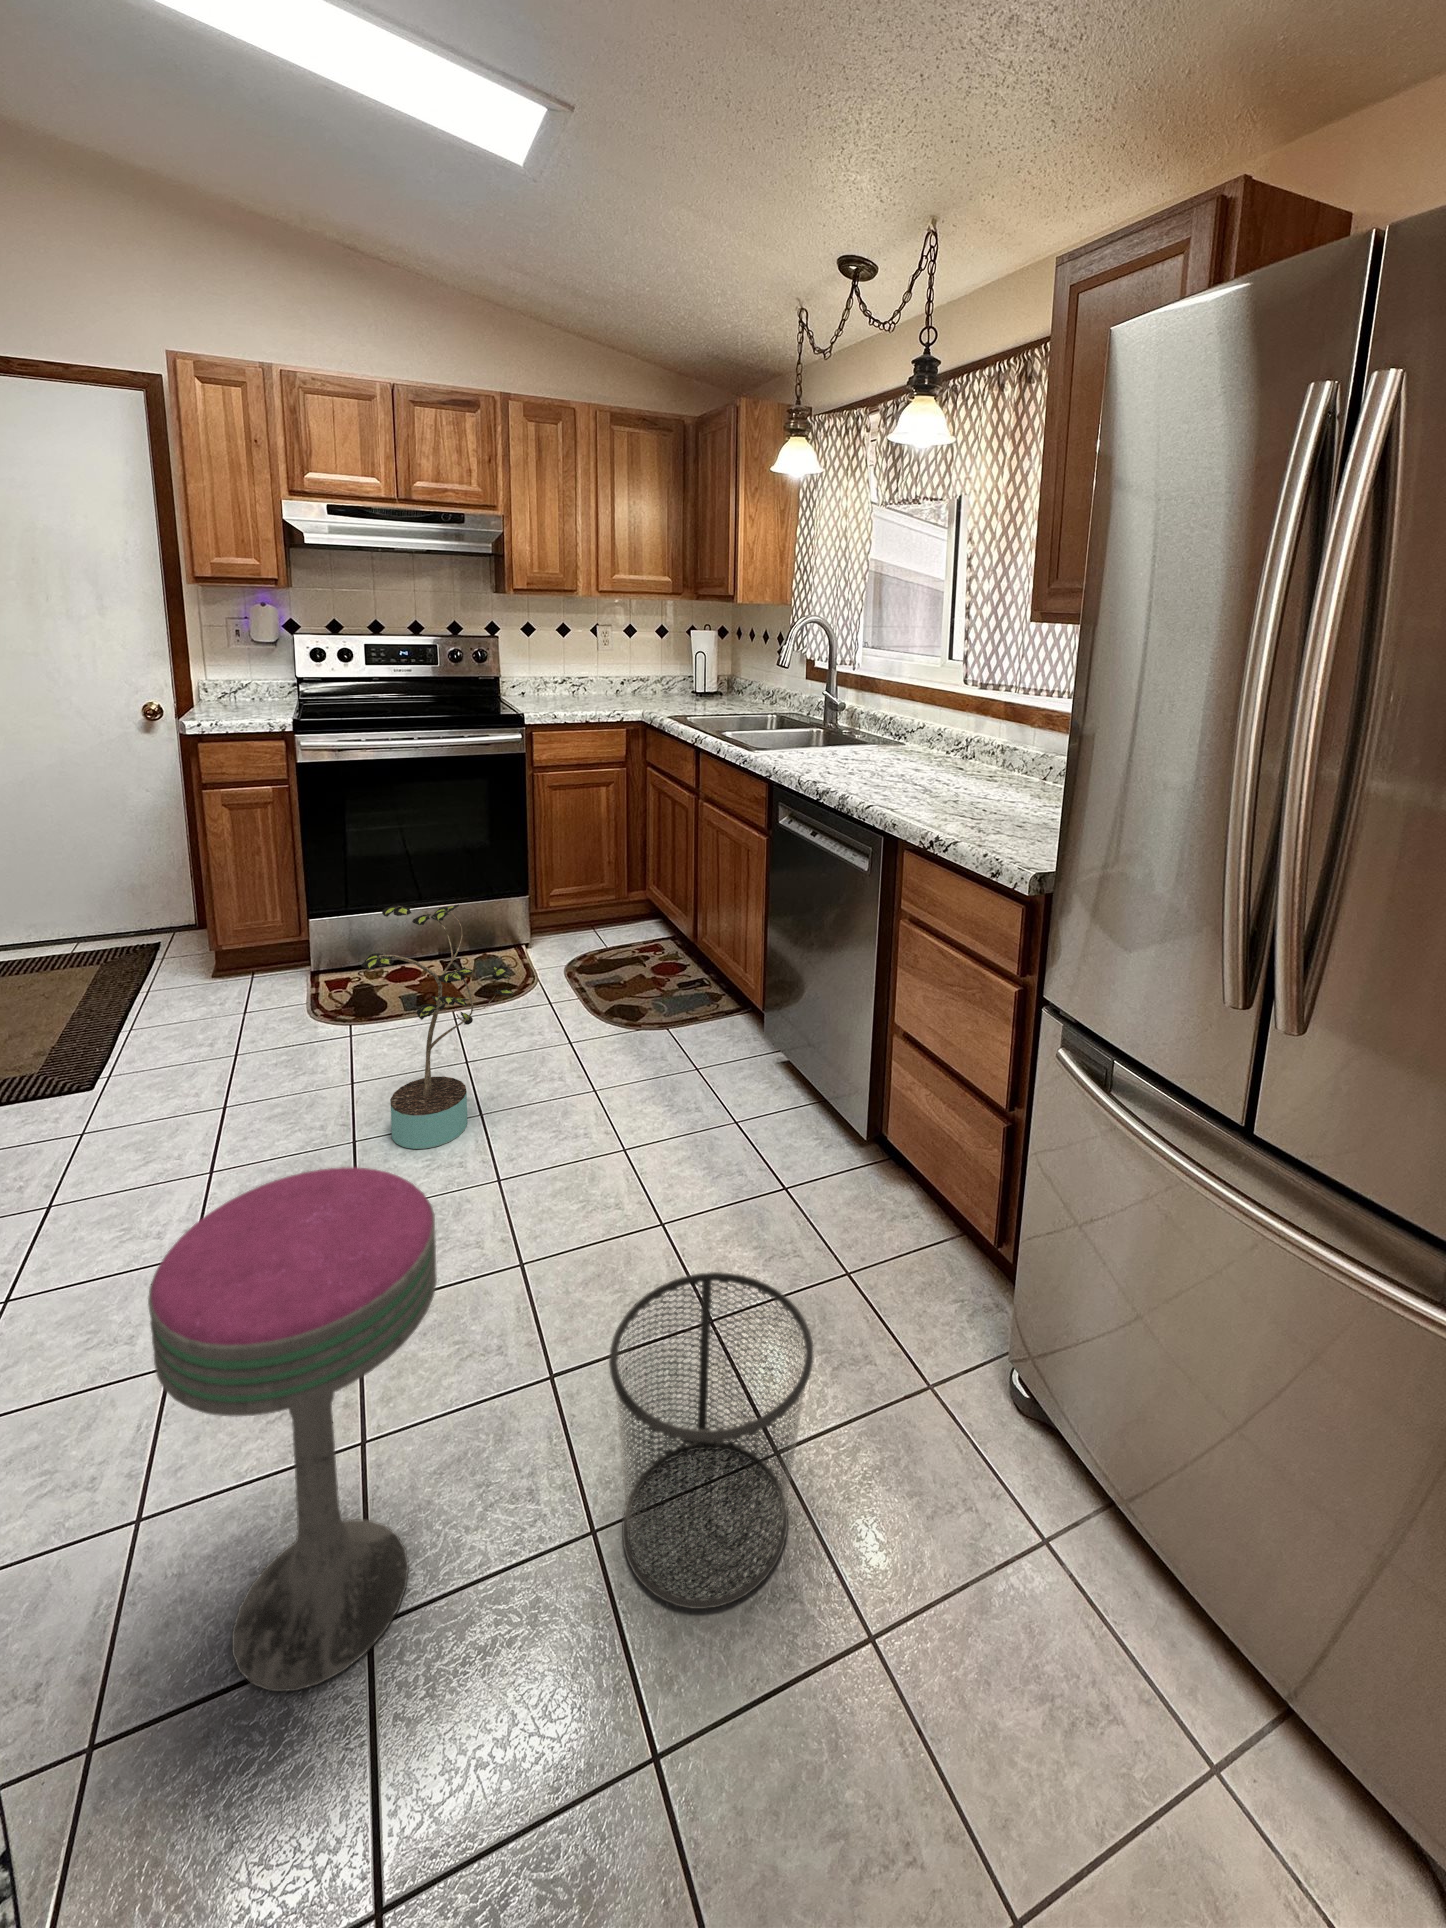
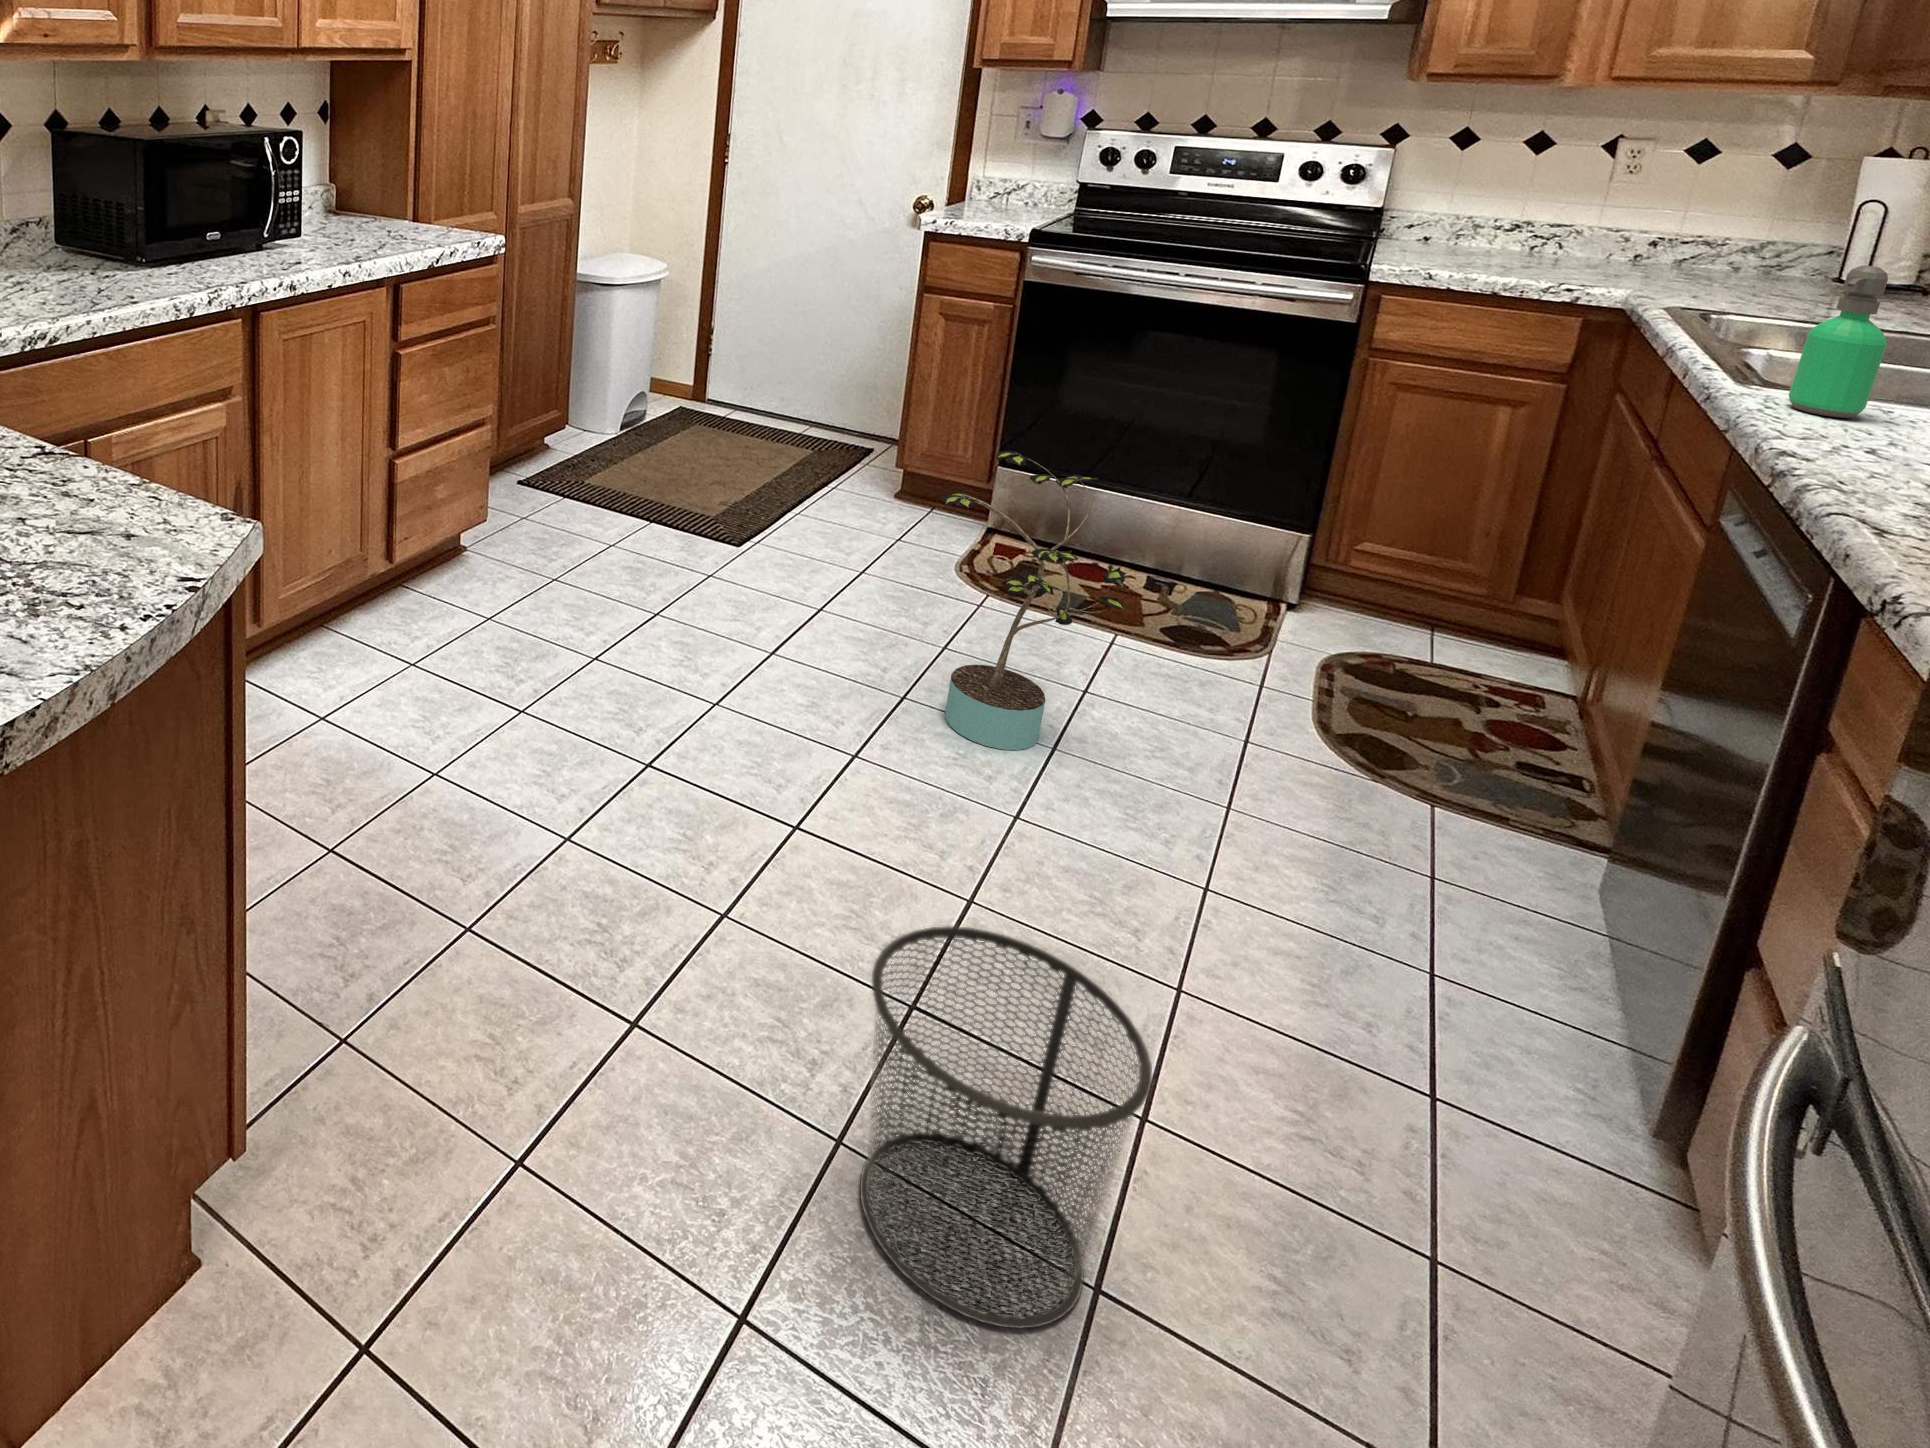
soap dispenser: none [783,685,811,761] -> present [1789,265,1888,418]
bar stool: present [148,1167,437,1691] -> none [560,592,784,1021]

